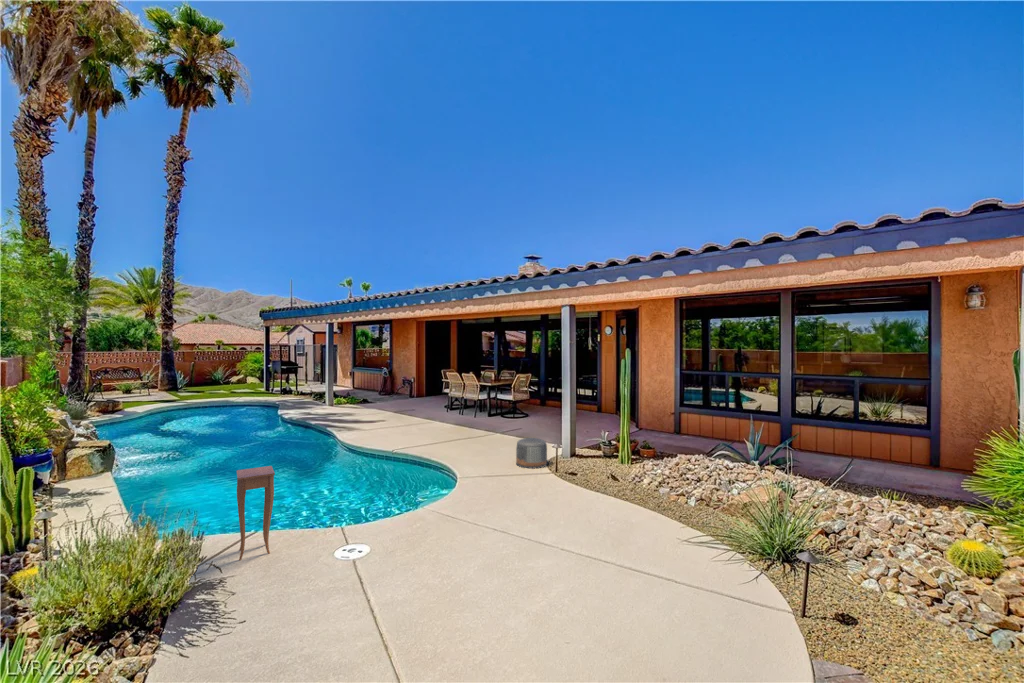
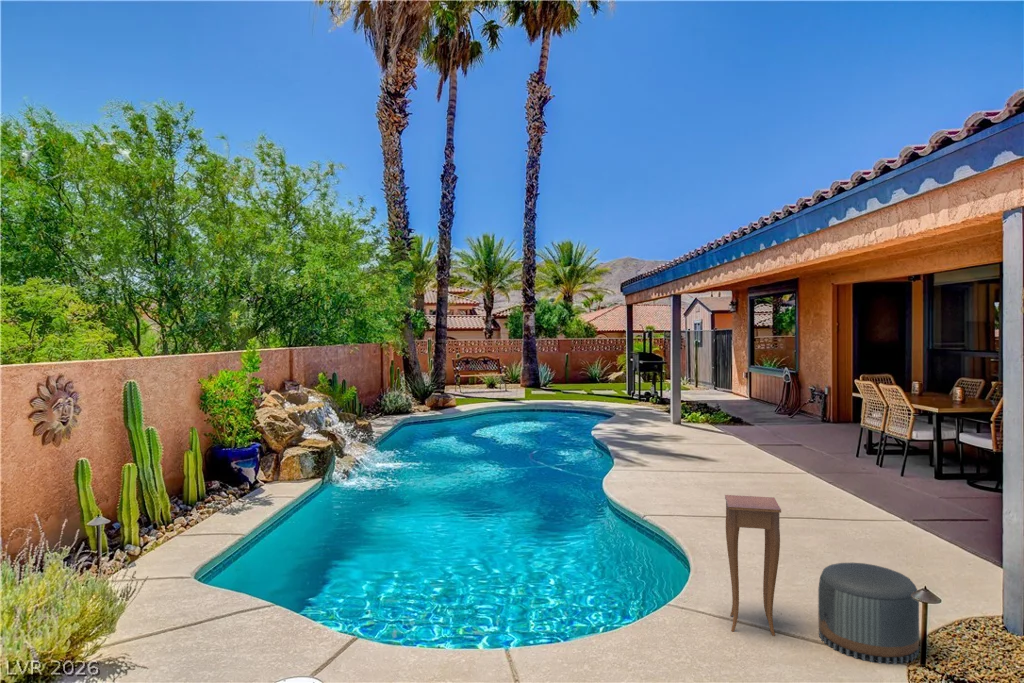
side table: present [237,466,275,560] -> present [725,495,781,636]

